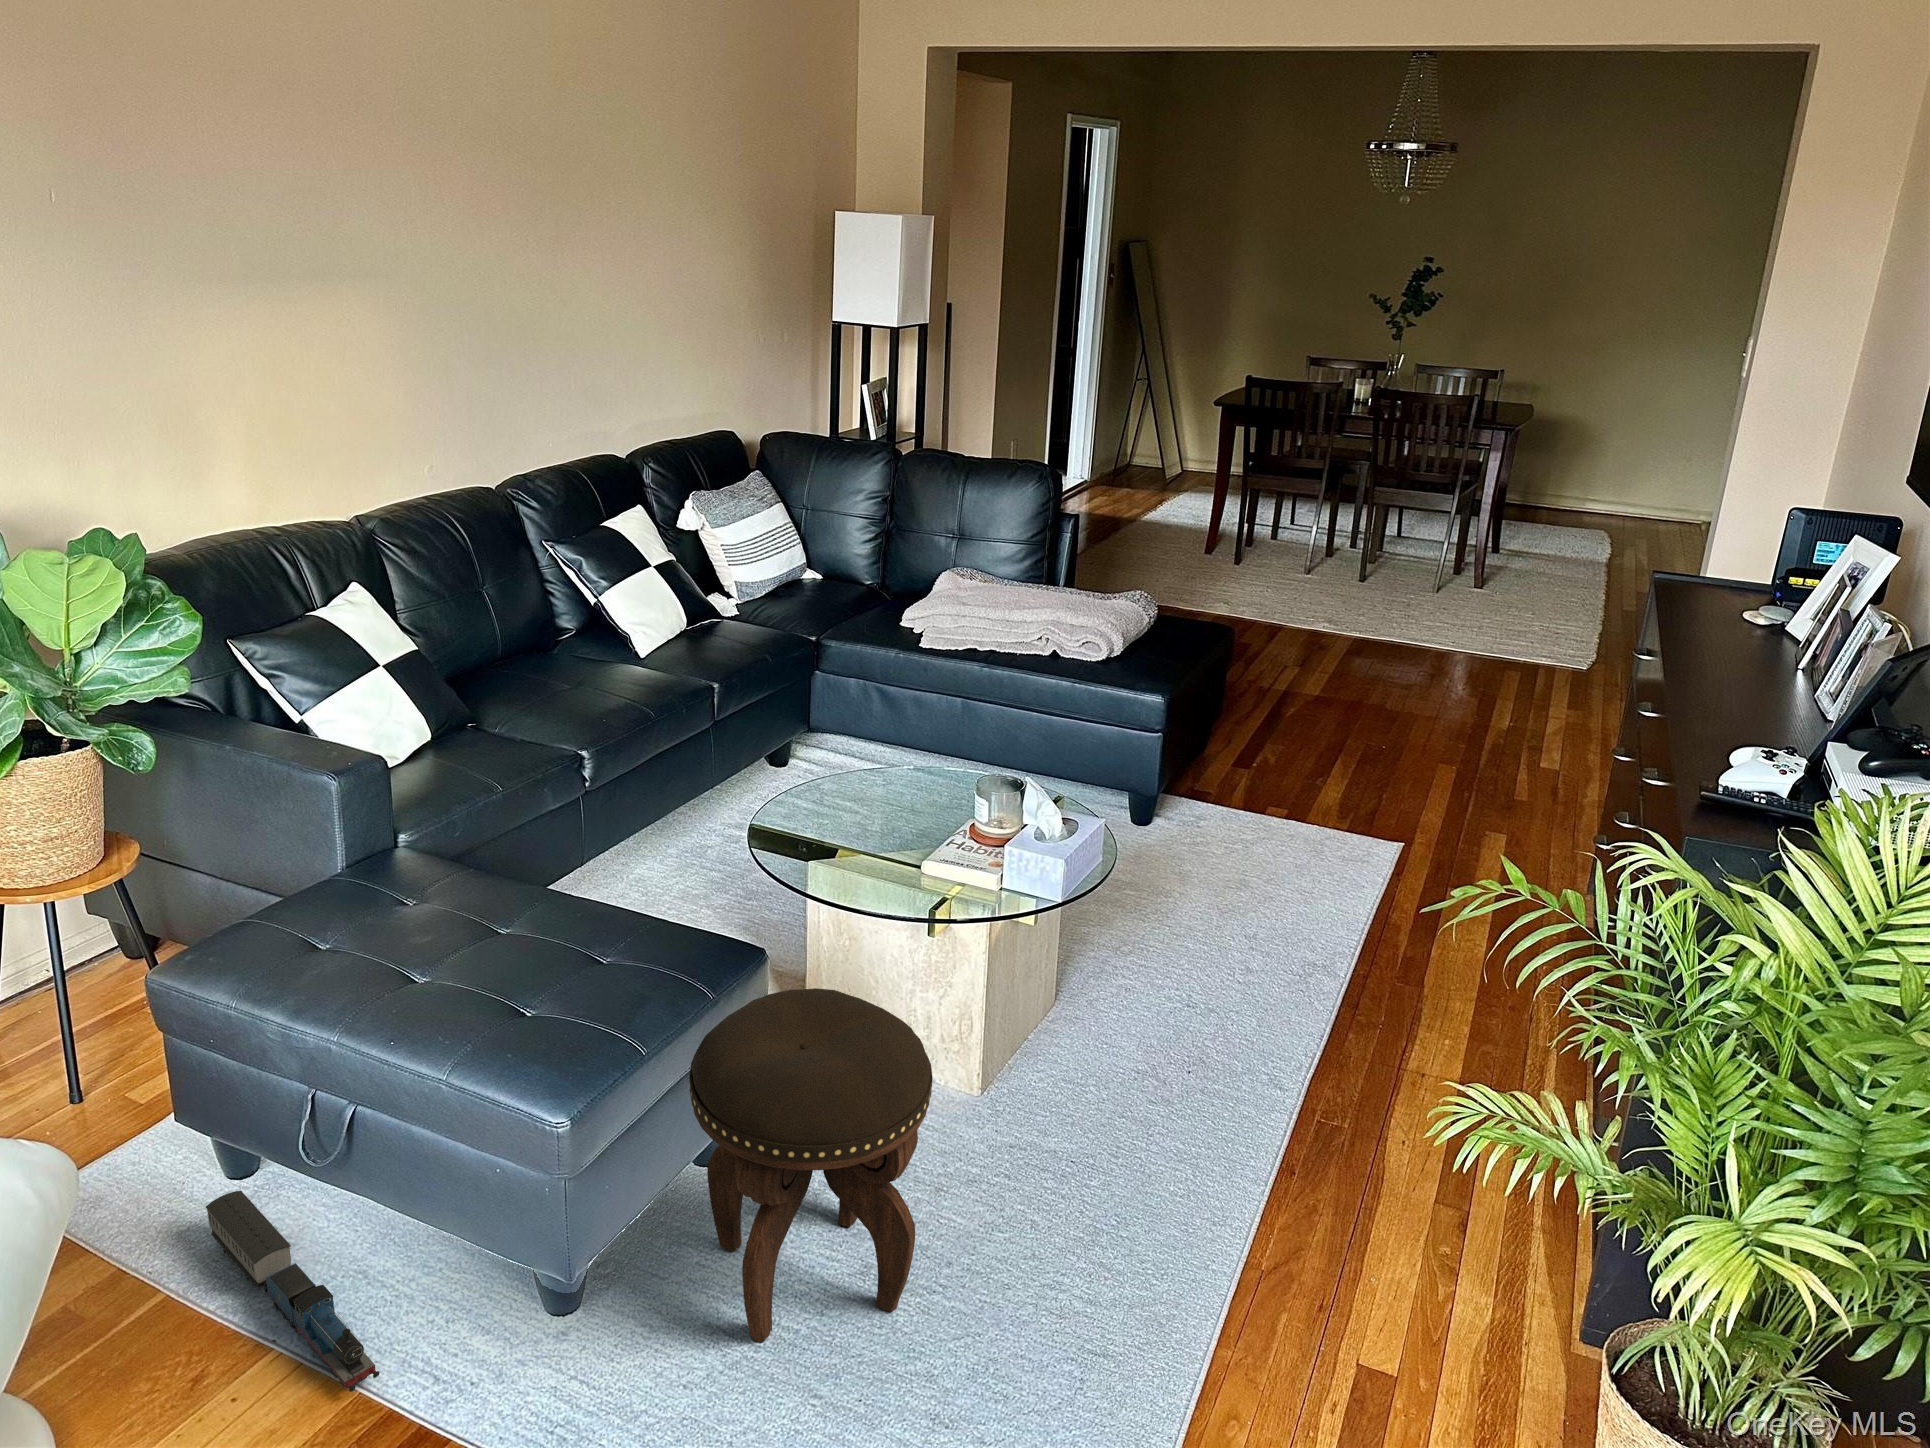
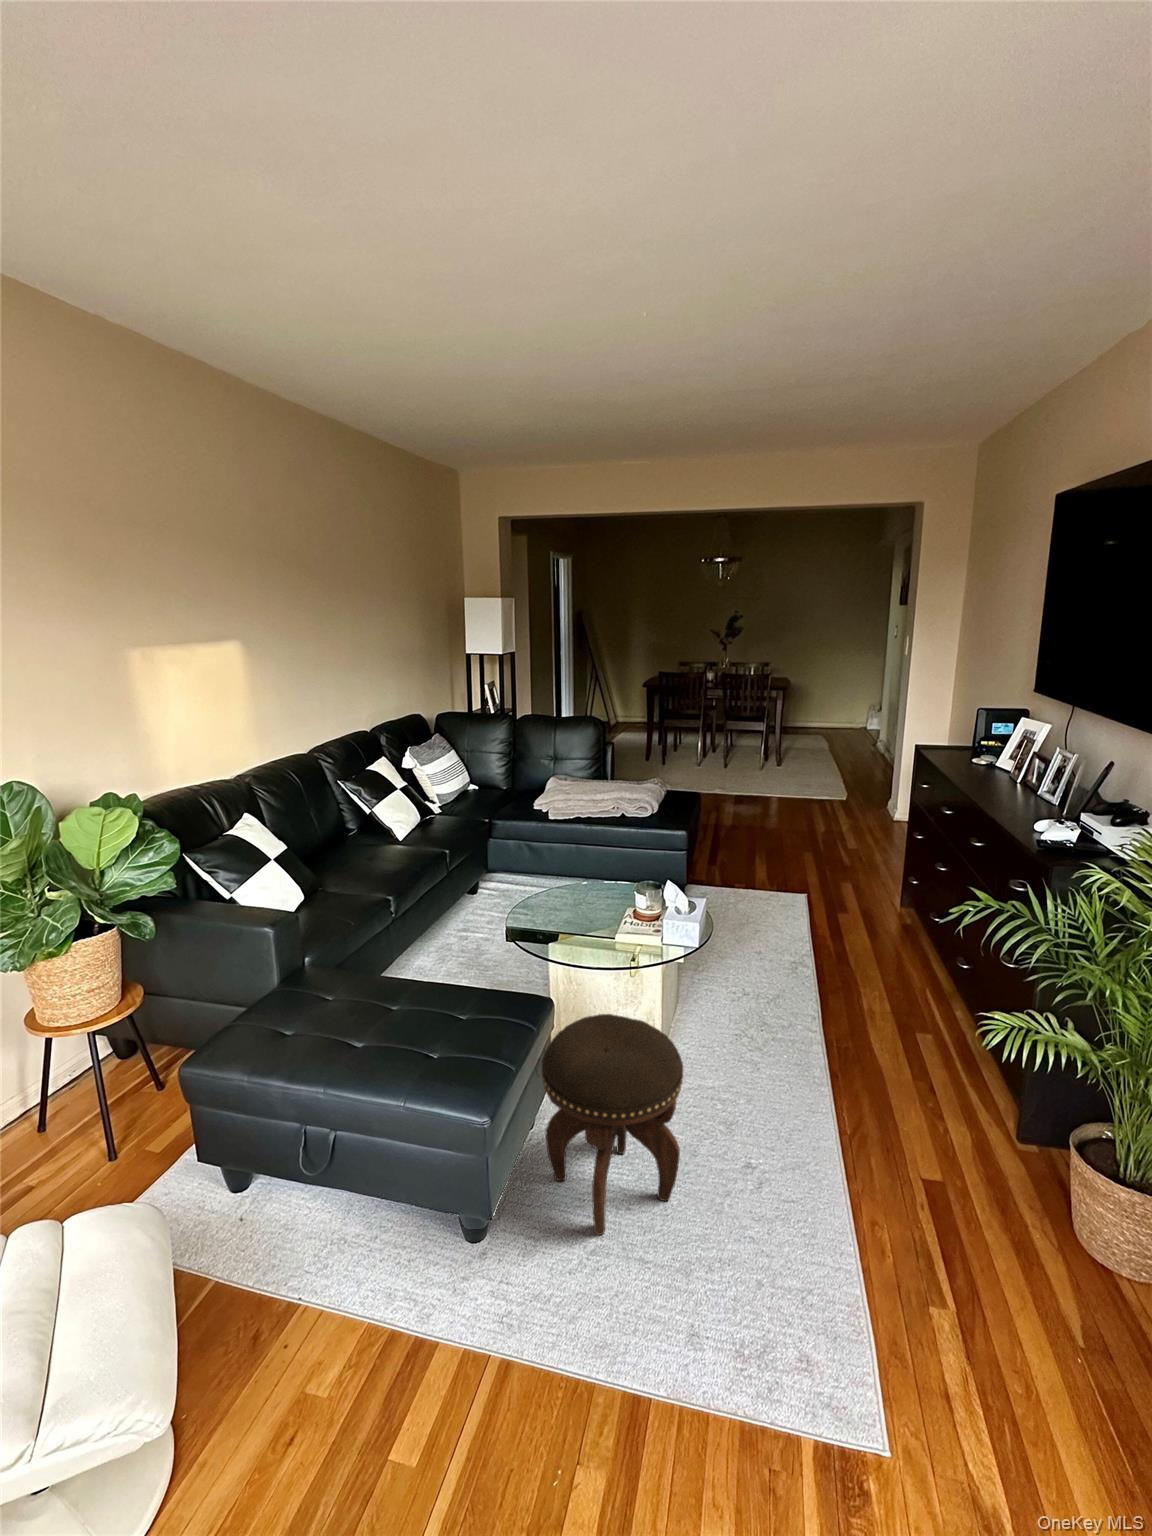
toy train: present [206,1191,380,1392] -> none [232,1200,379,1321]

